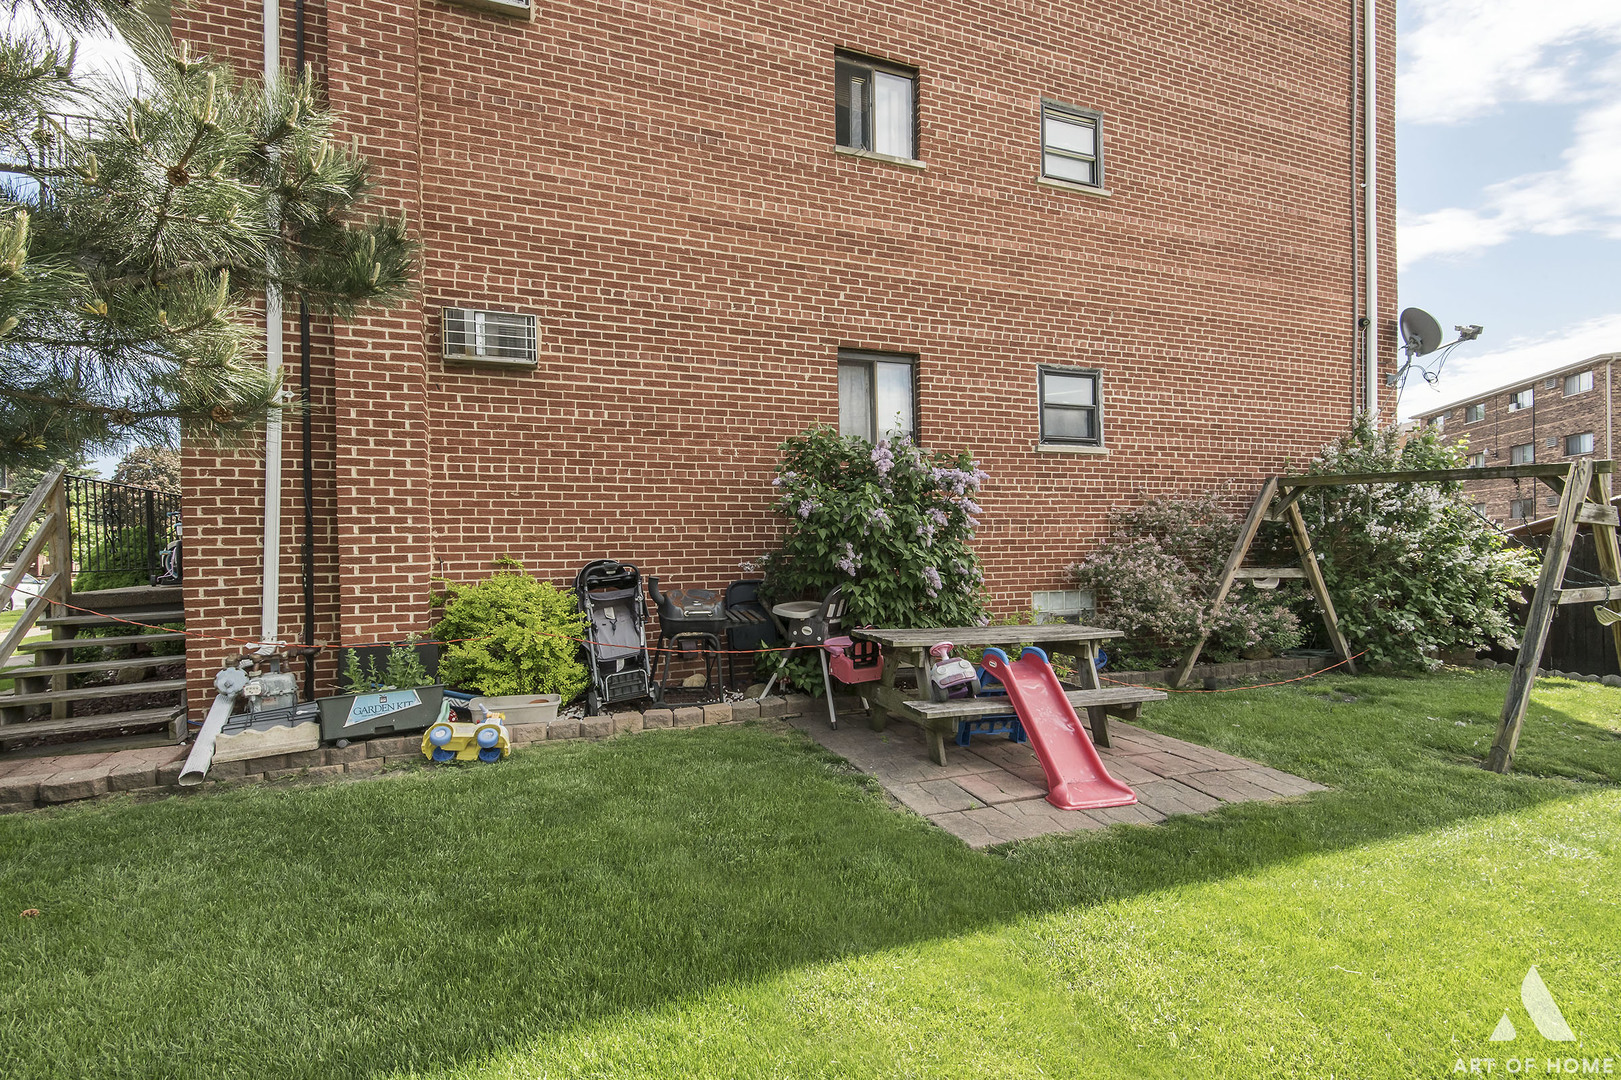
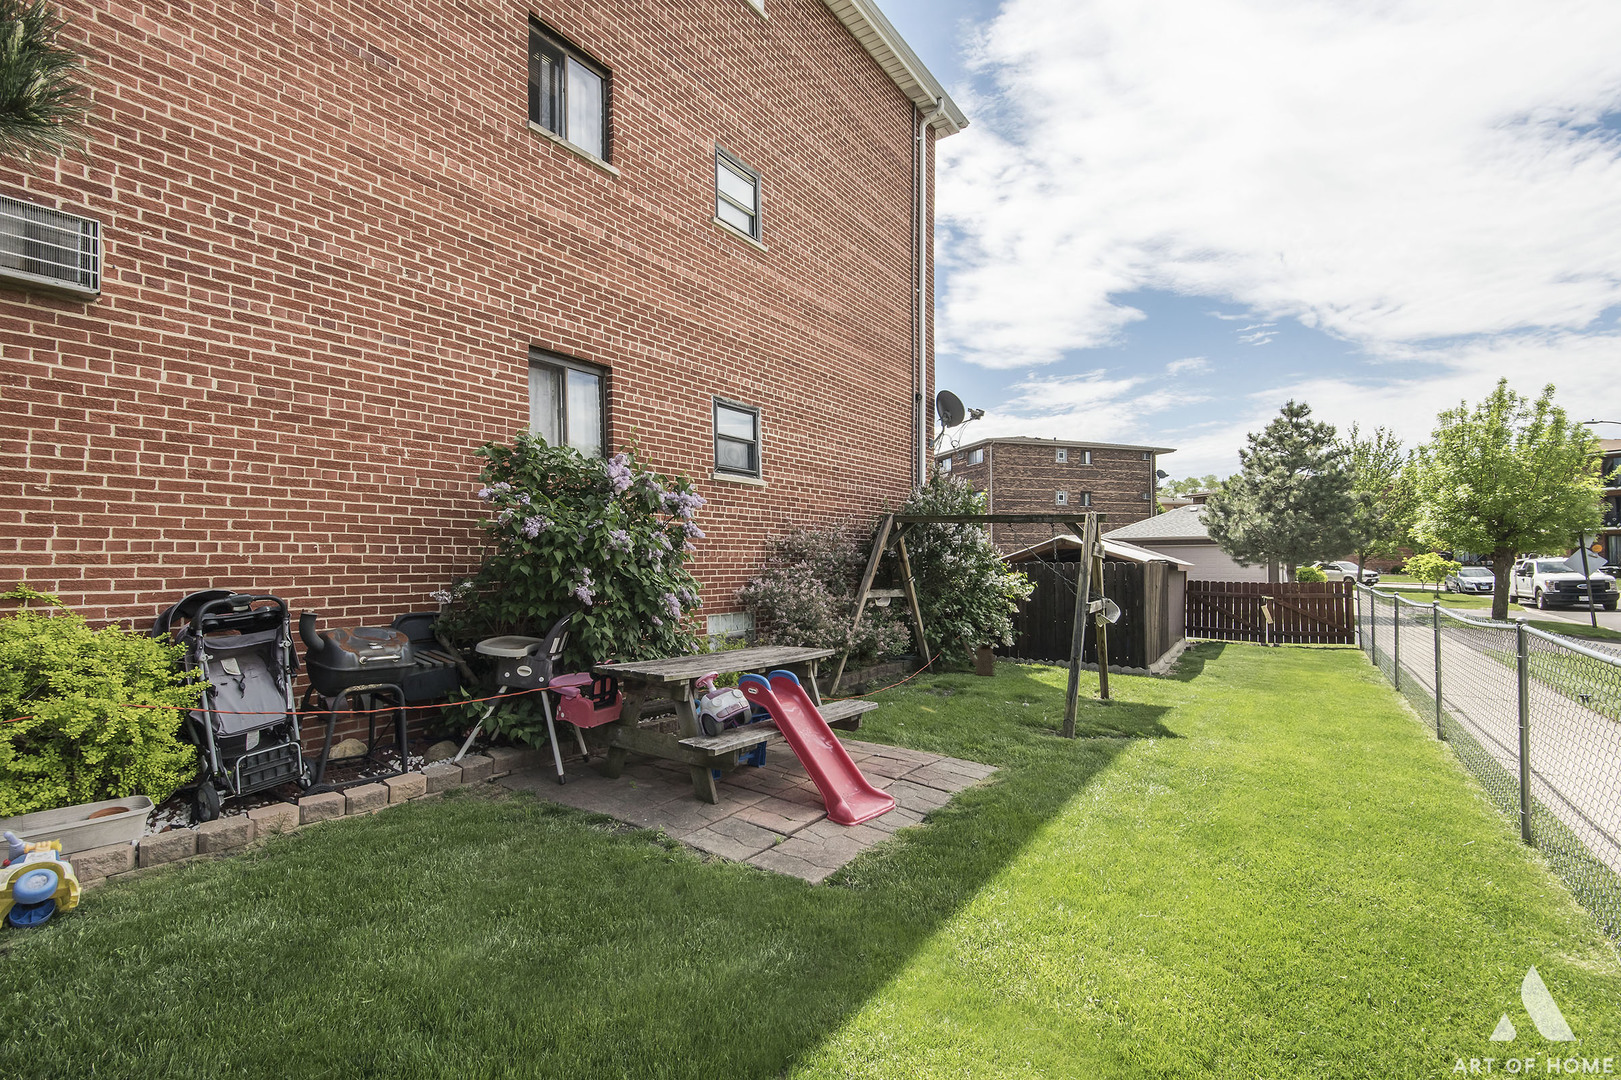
watering can: none [1397,636,1444,686] -> present [964,639,996,676]

